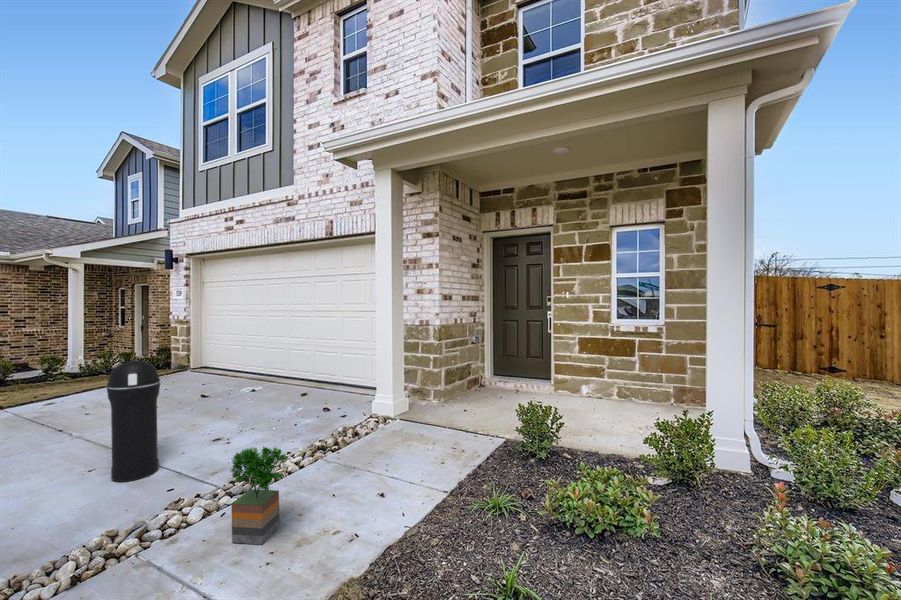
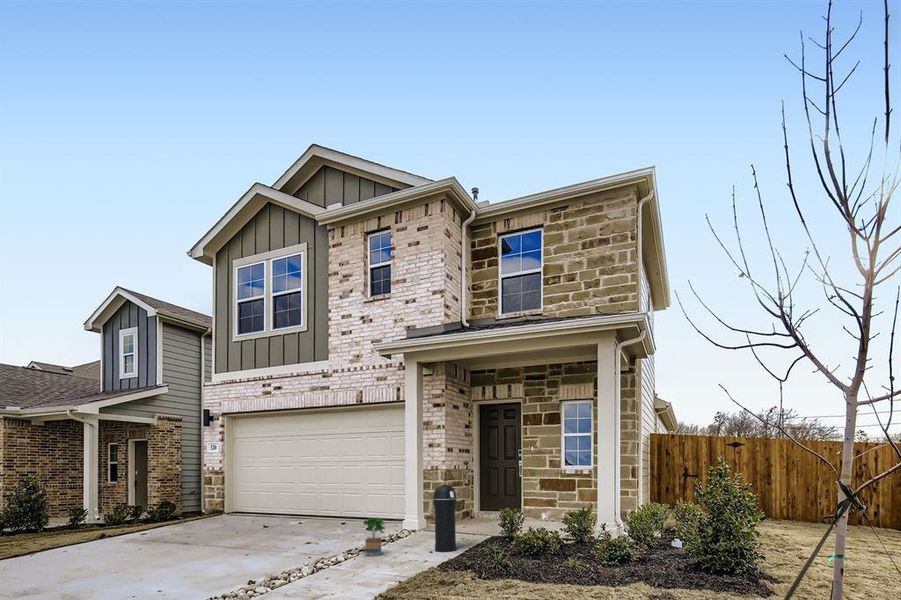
trash can: present [107,360,160,482] -> present [433,485,457,552]

